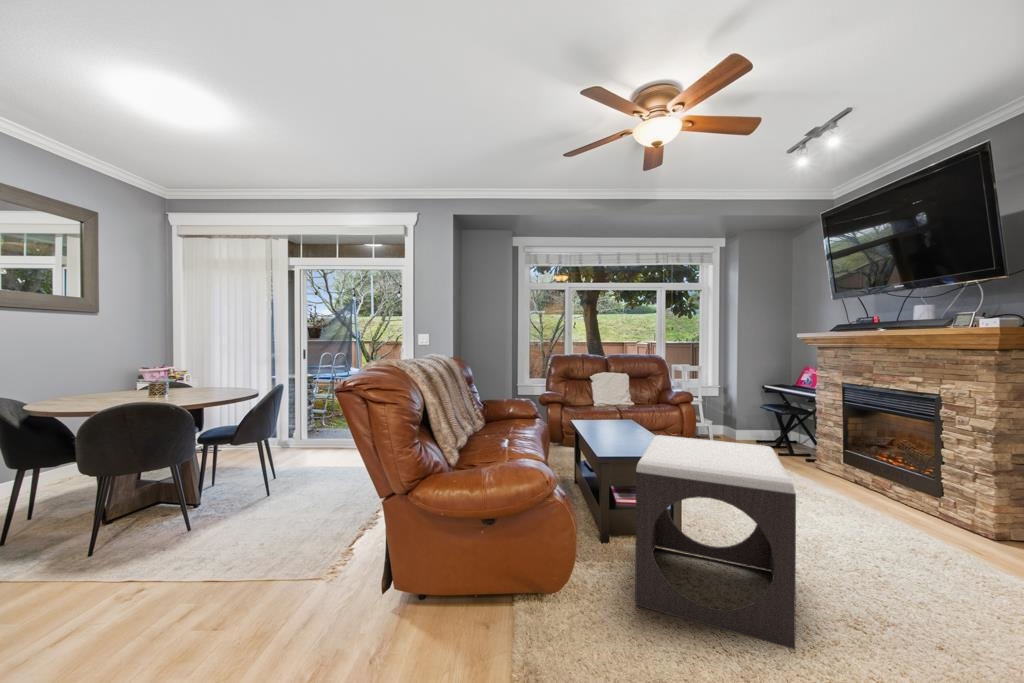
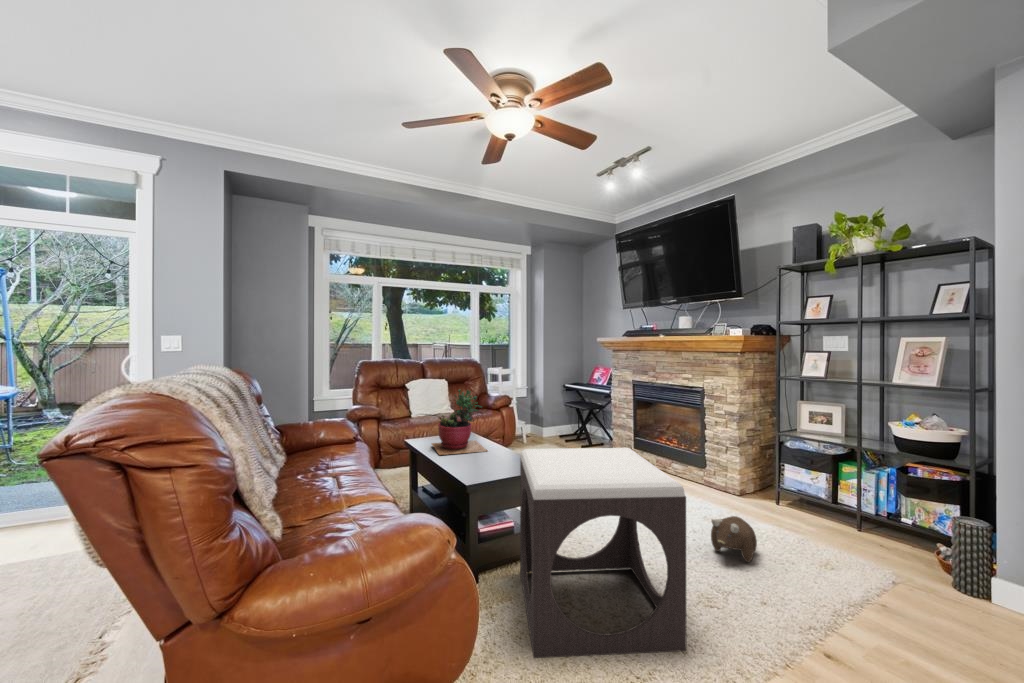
succulent plant: none [590,380,637,437] -> present [432,390,488,455]
plush toy: none [889,543,967,605] -> present [711,516,757,562]

